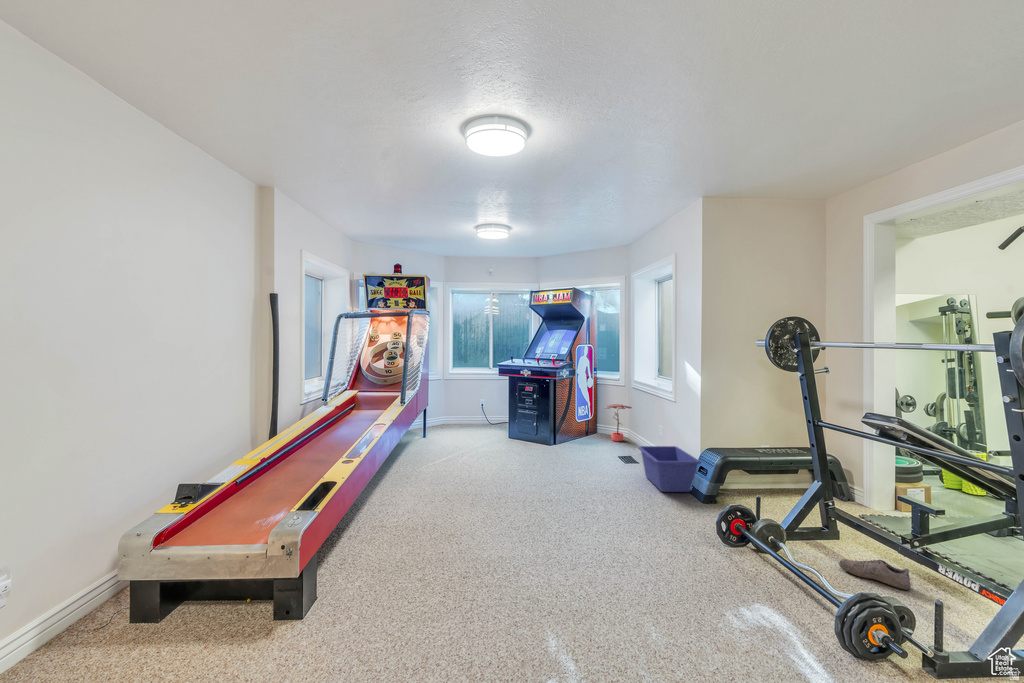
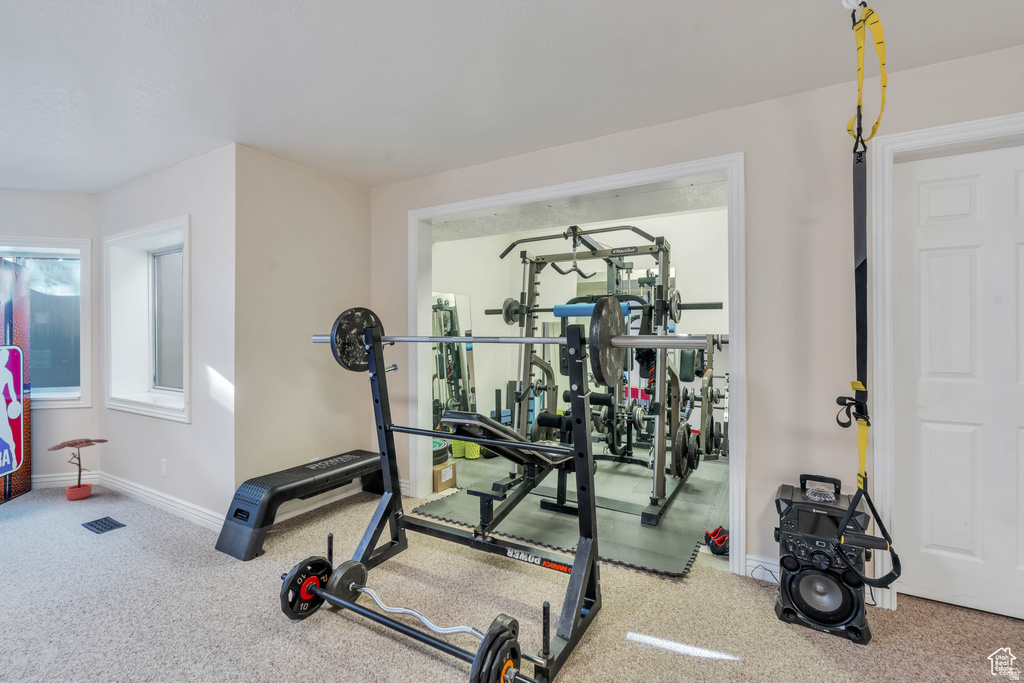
storage bin: present [638,446,701,492] -> none [126,488,239,567]
shoe: present [839,559,911,590] -> none [417,558,475,587]

